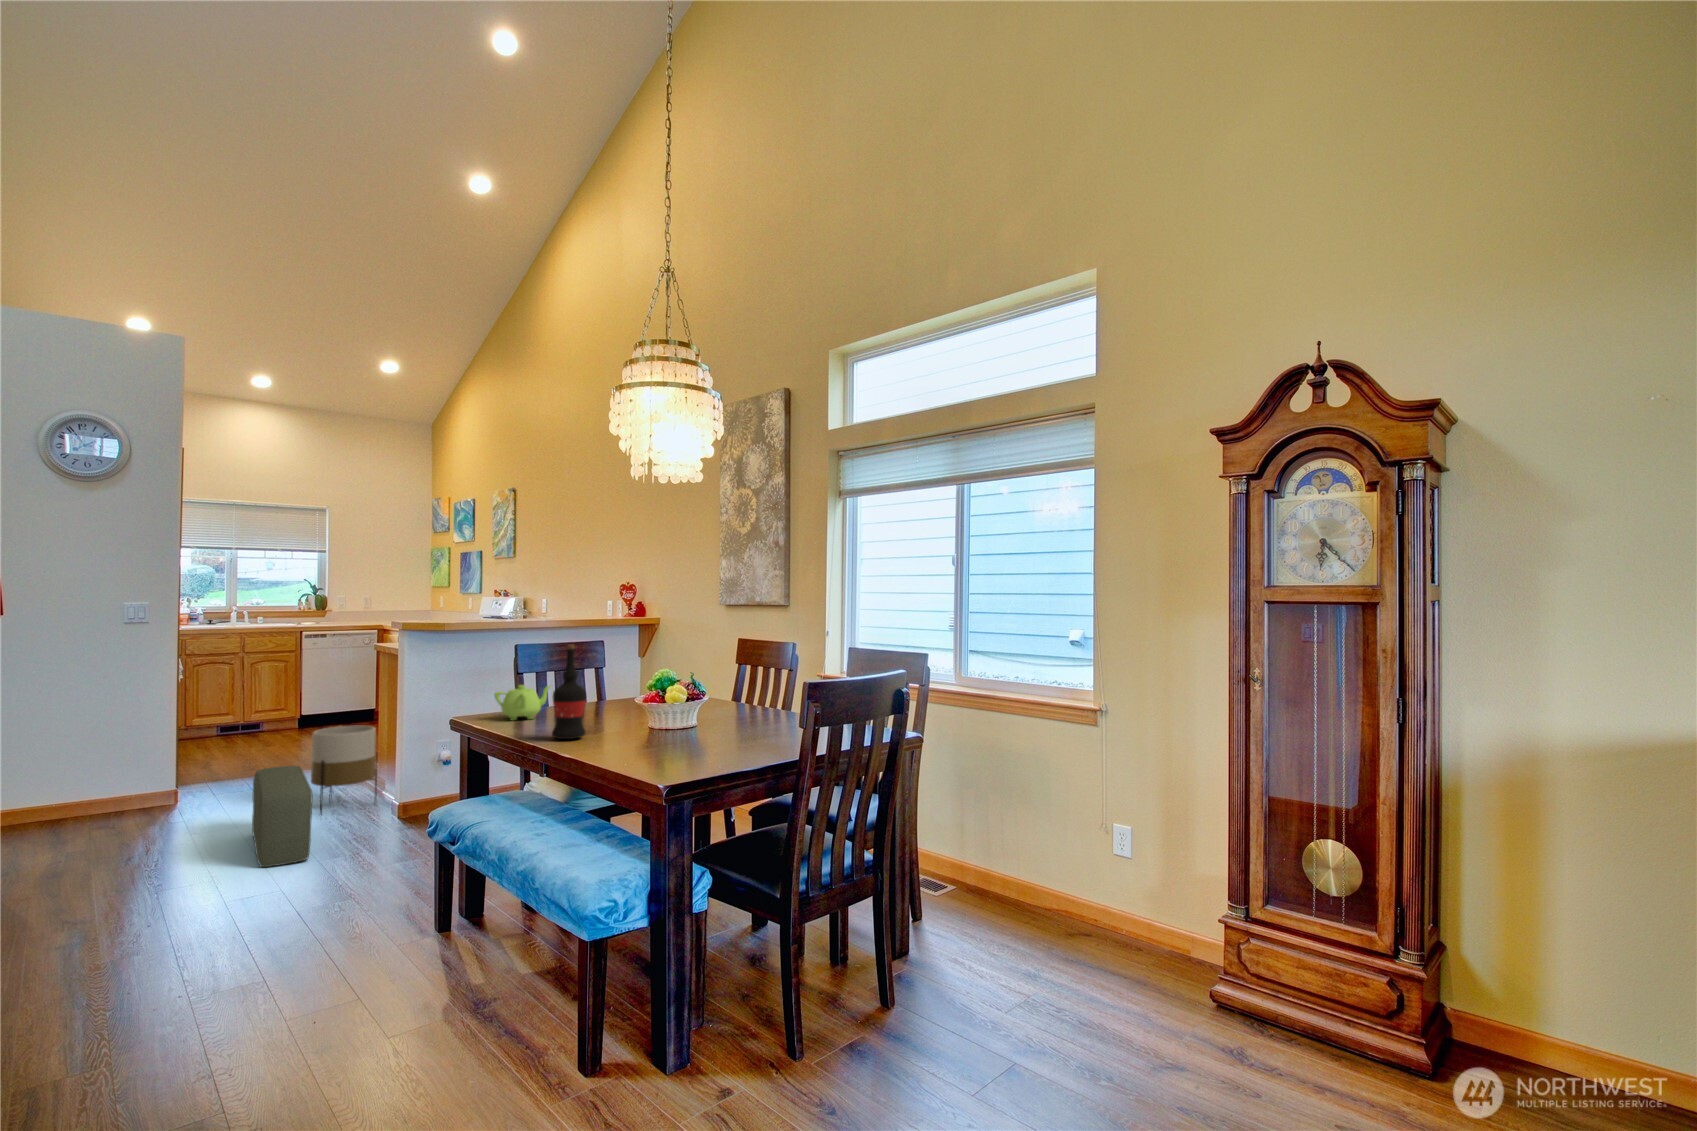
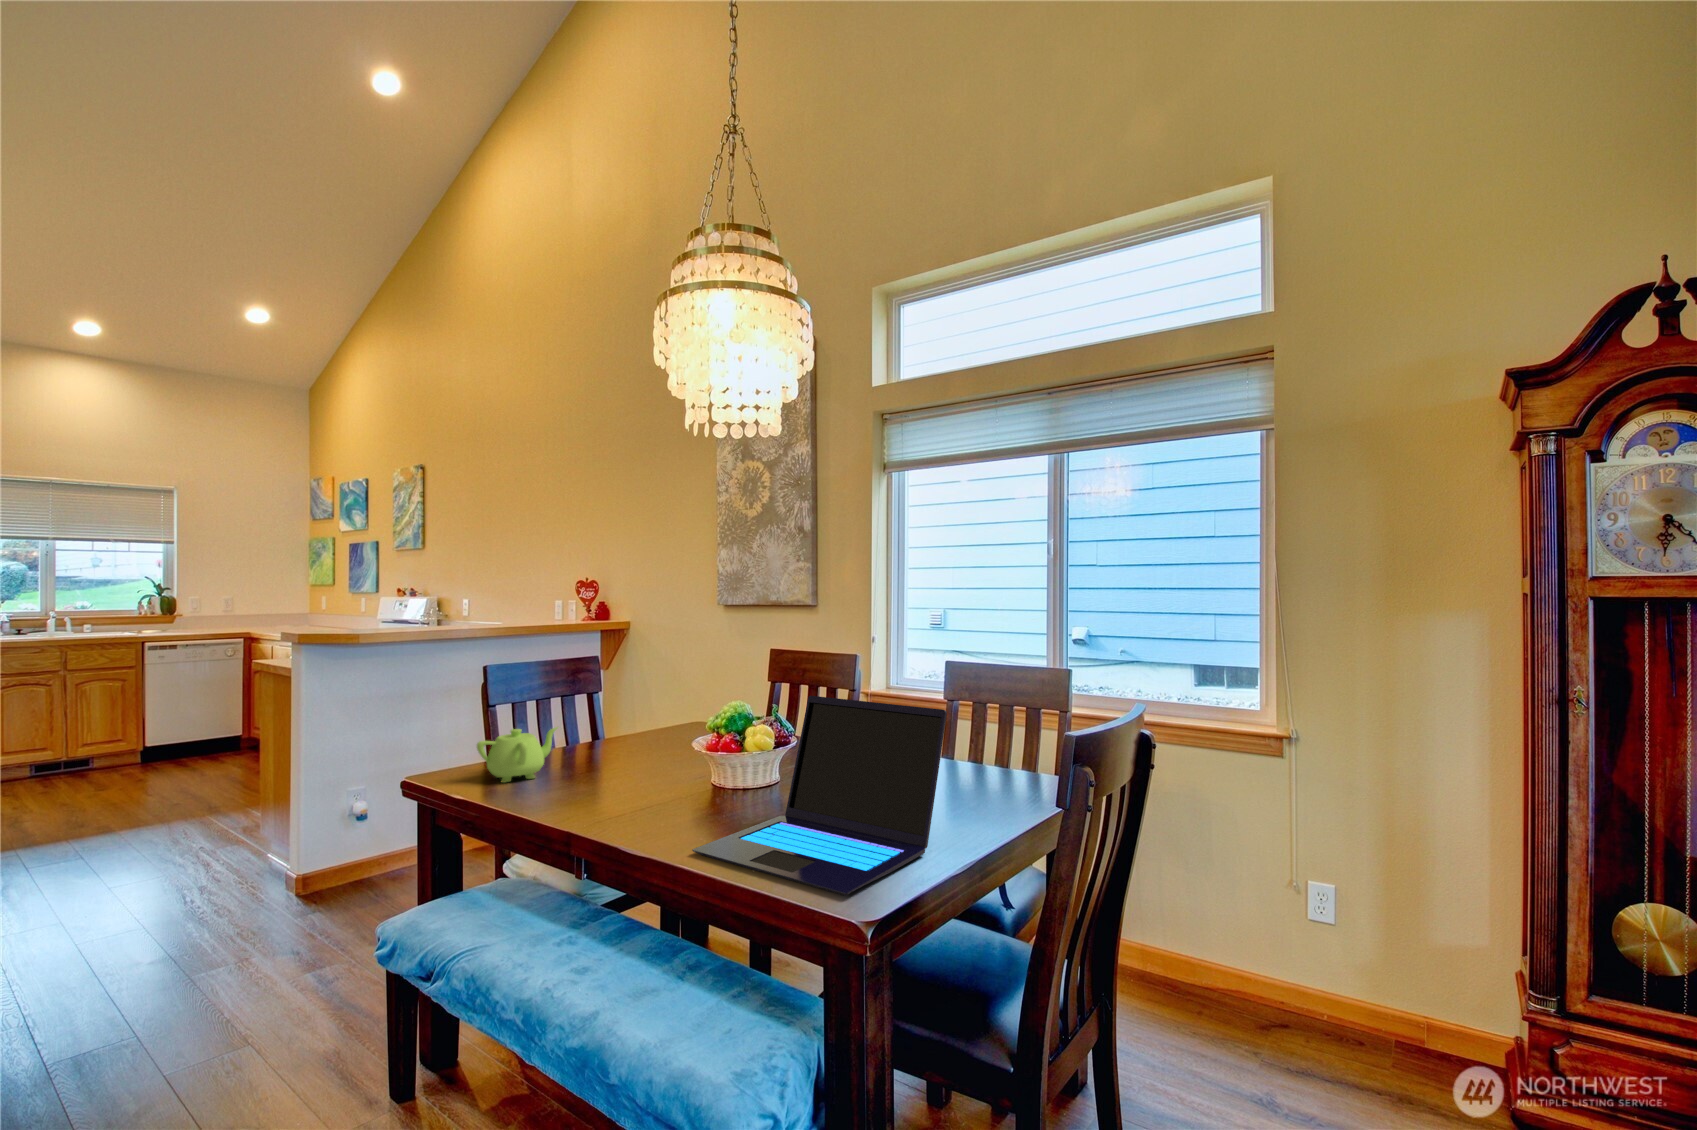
wine bottle: present [552,645,587,739] -> none [591,675,643,820]
laptop: none [597,662,767,775] -> present [692,696,947,896]
planter: present [311,725,378,814] -> none [168,769,263,896]
pouf: present [252,766,312,867] -> none [81,836,175,999]

